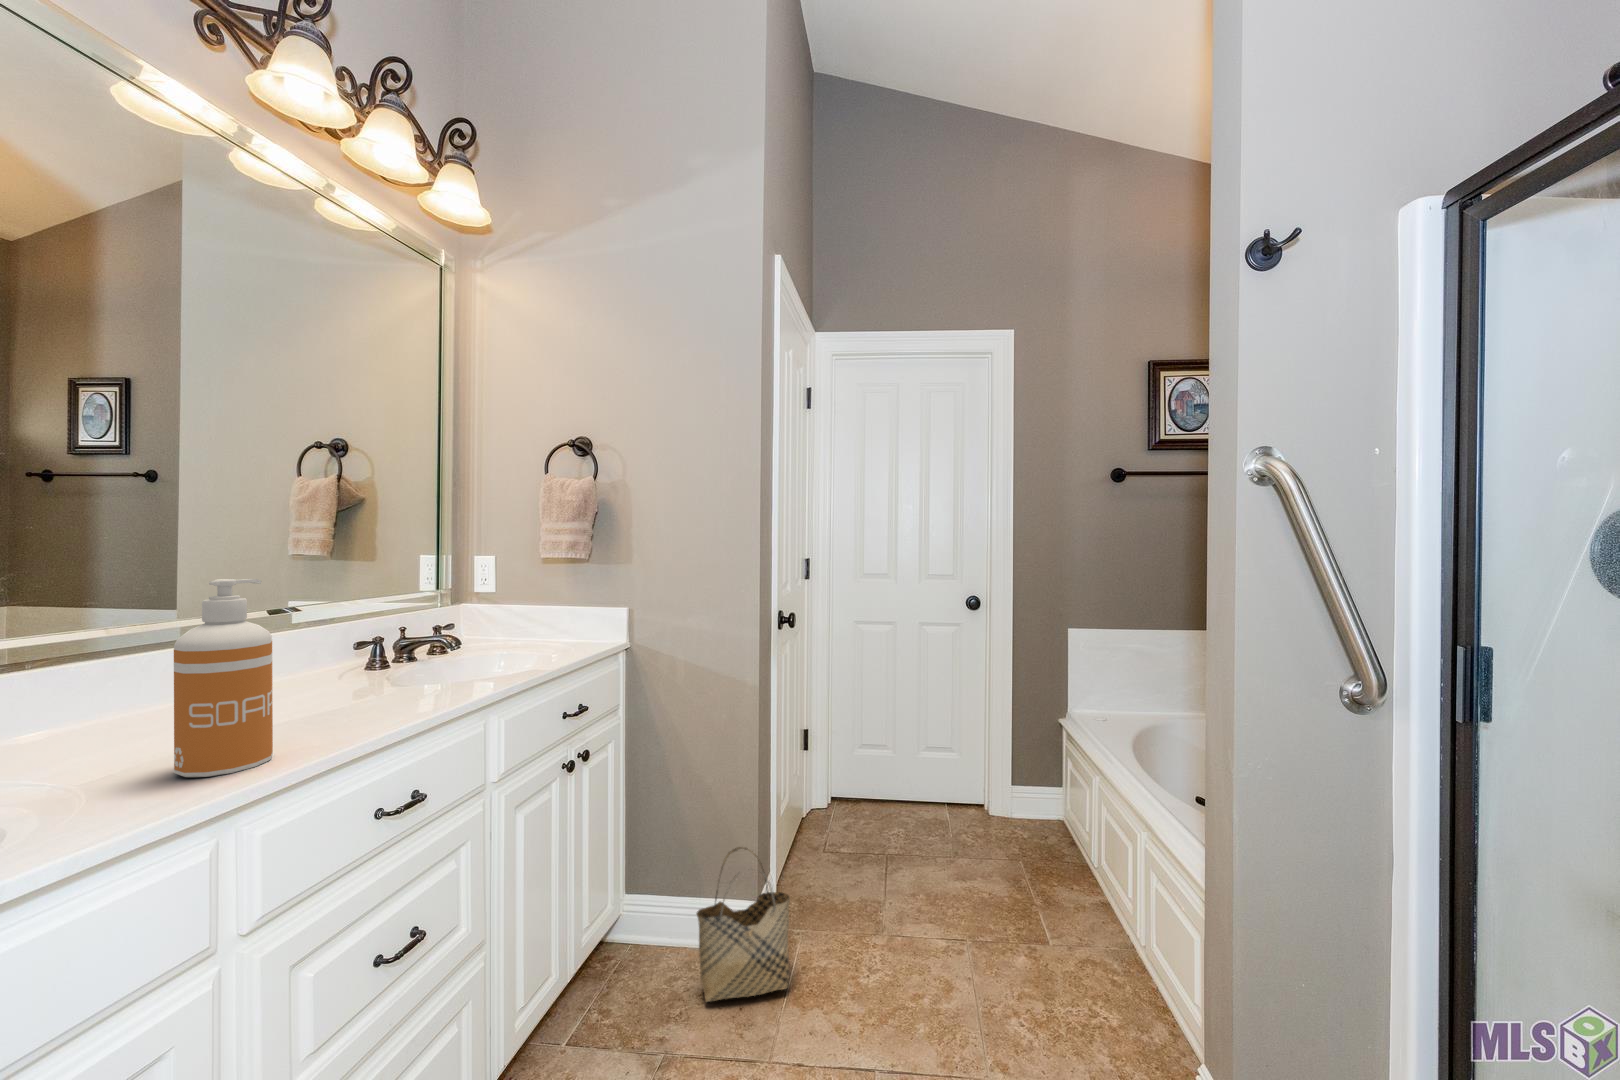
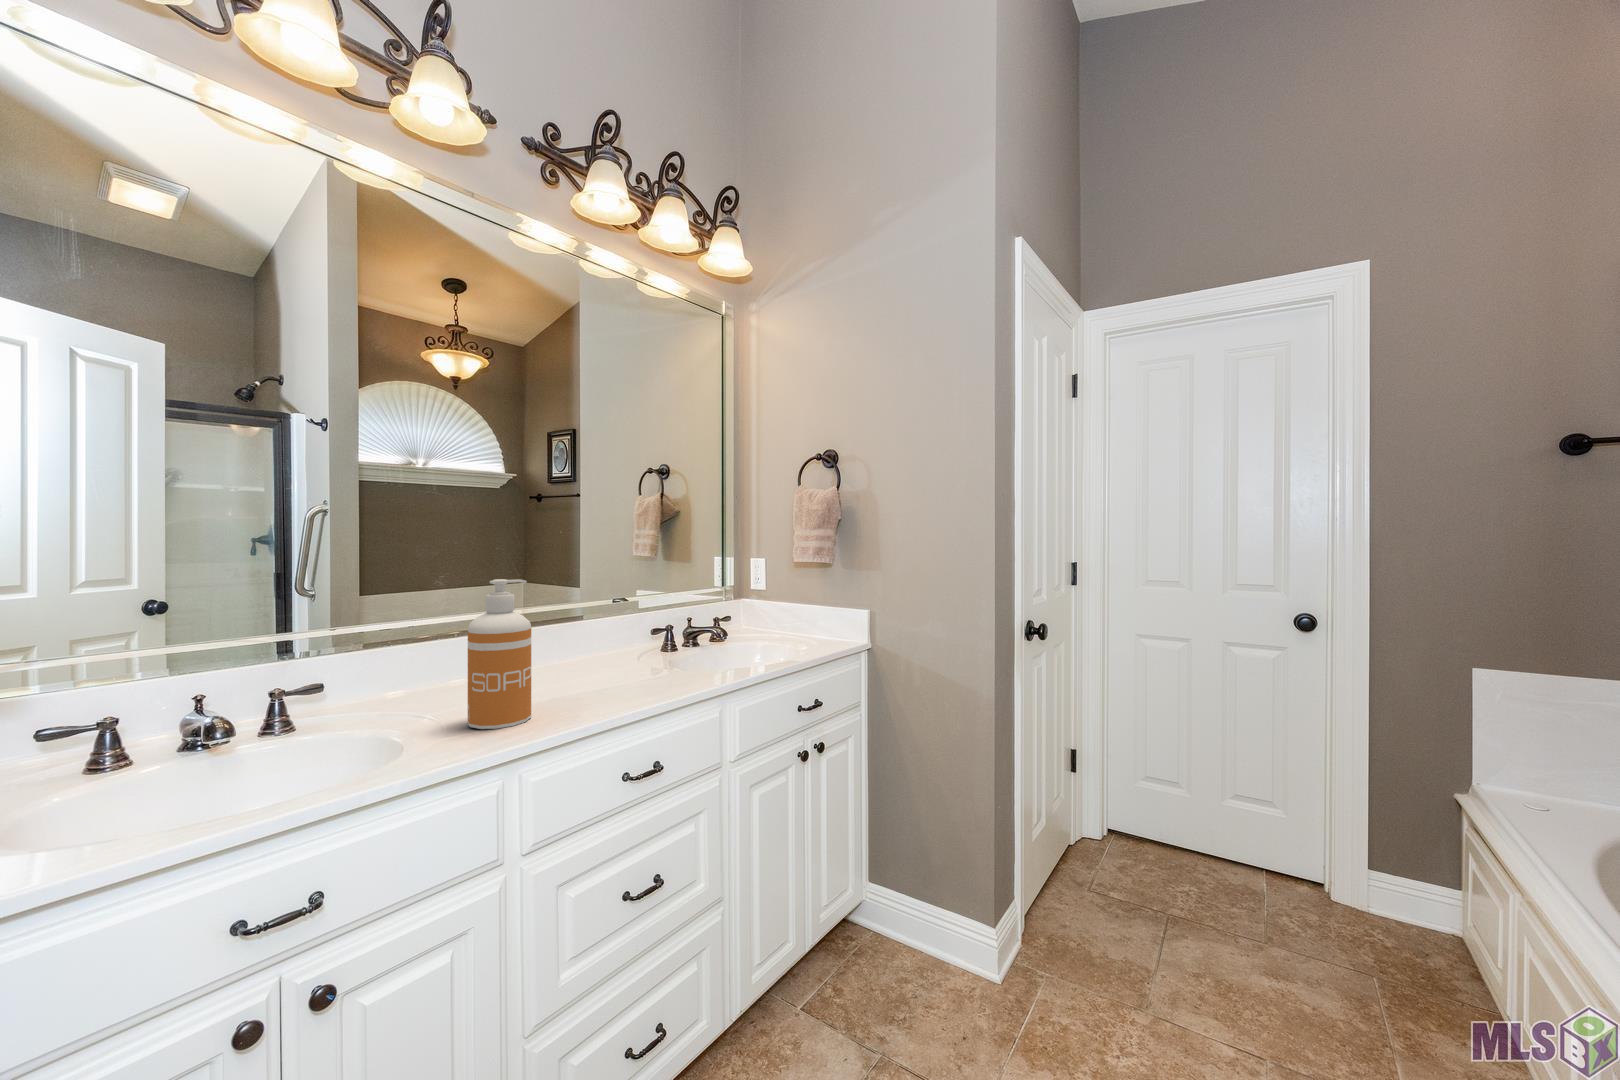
woven basket: present [697,847,790,1002] -> none [920,867,1024,1035]

